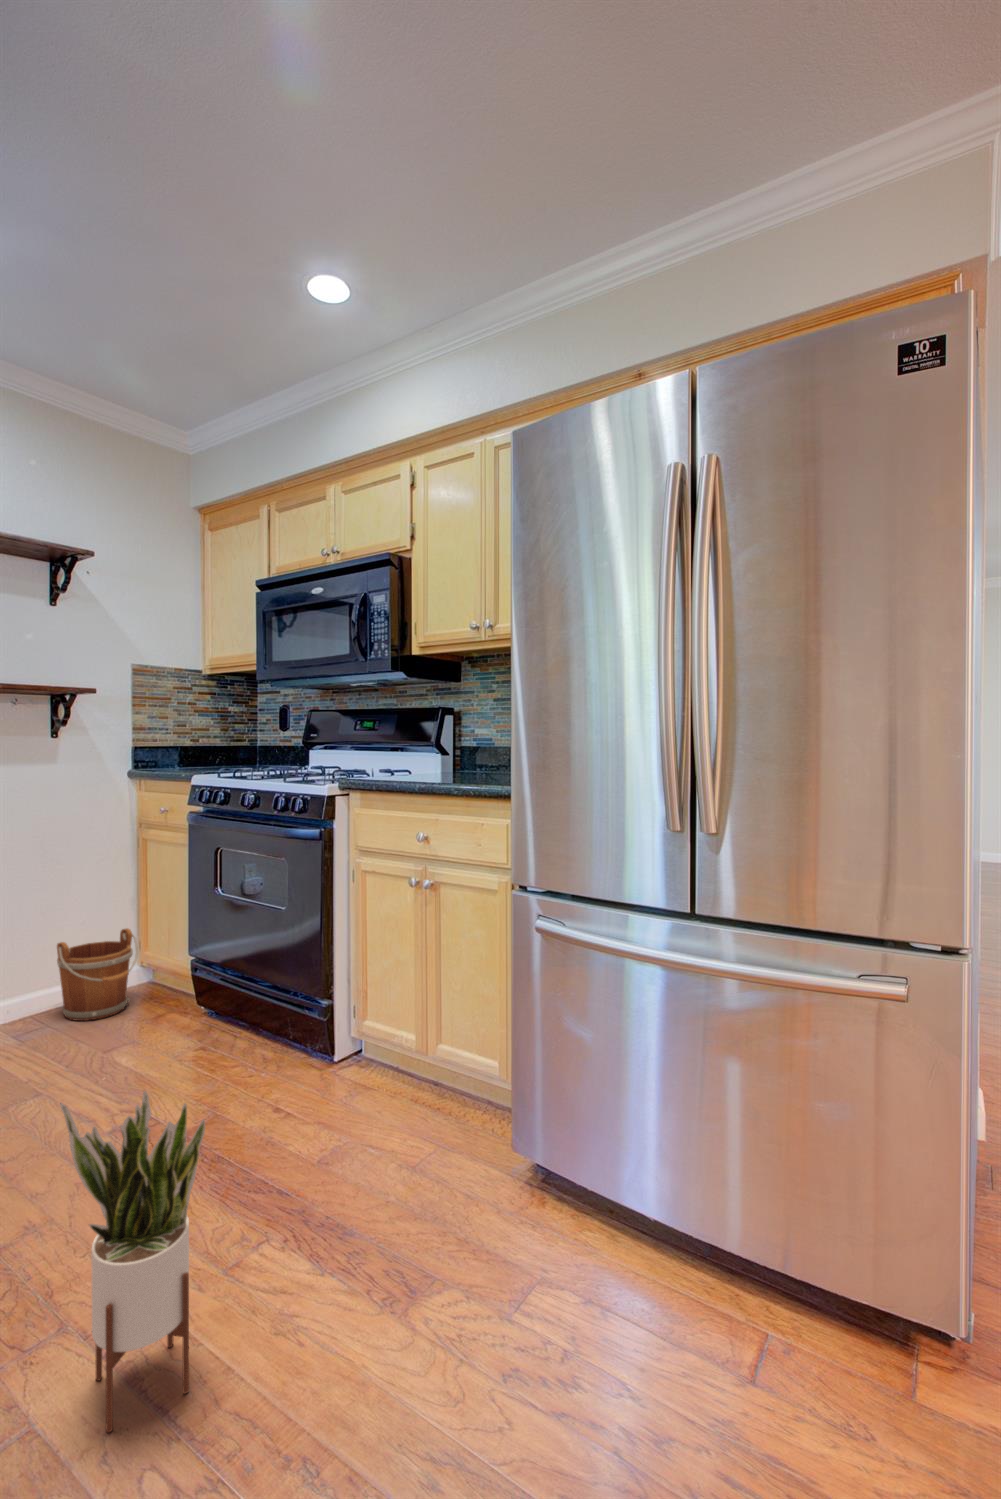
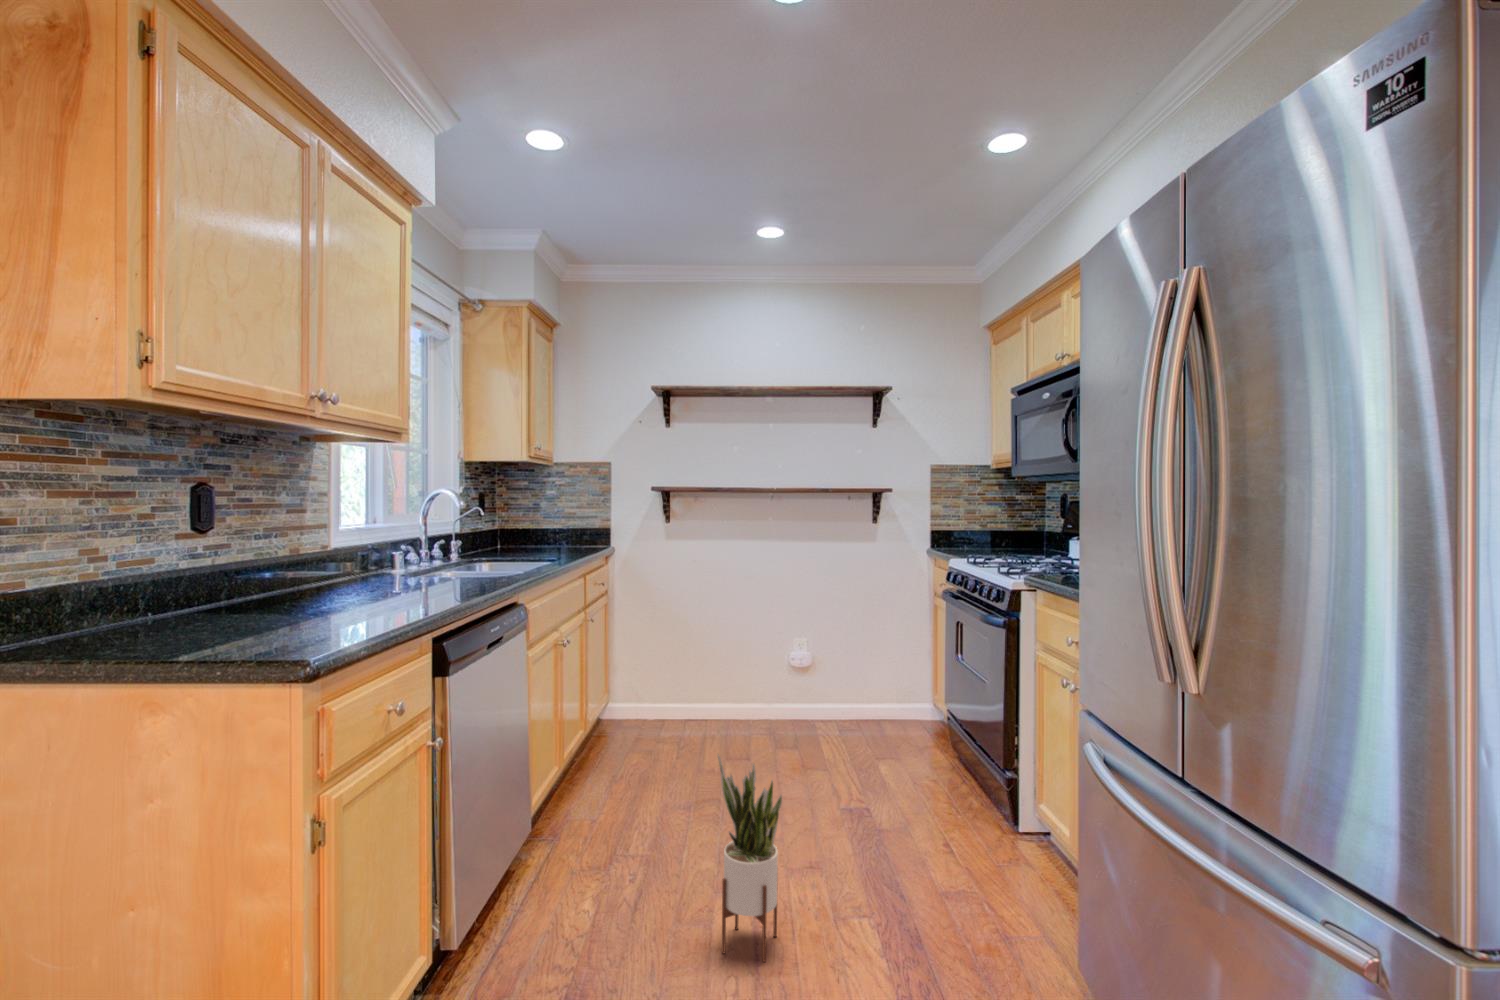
bucket: present [57,929,138,1021] -> none [863,674,918,739]

